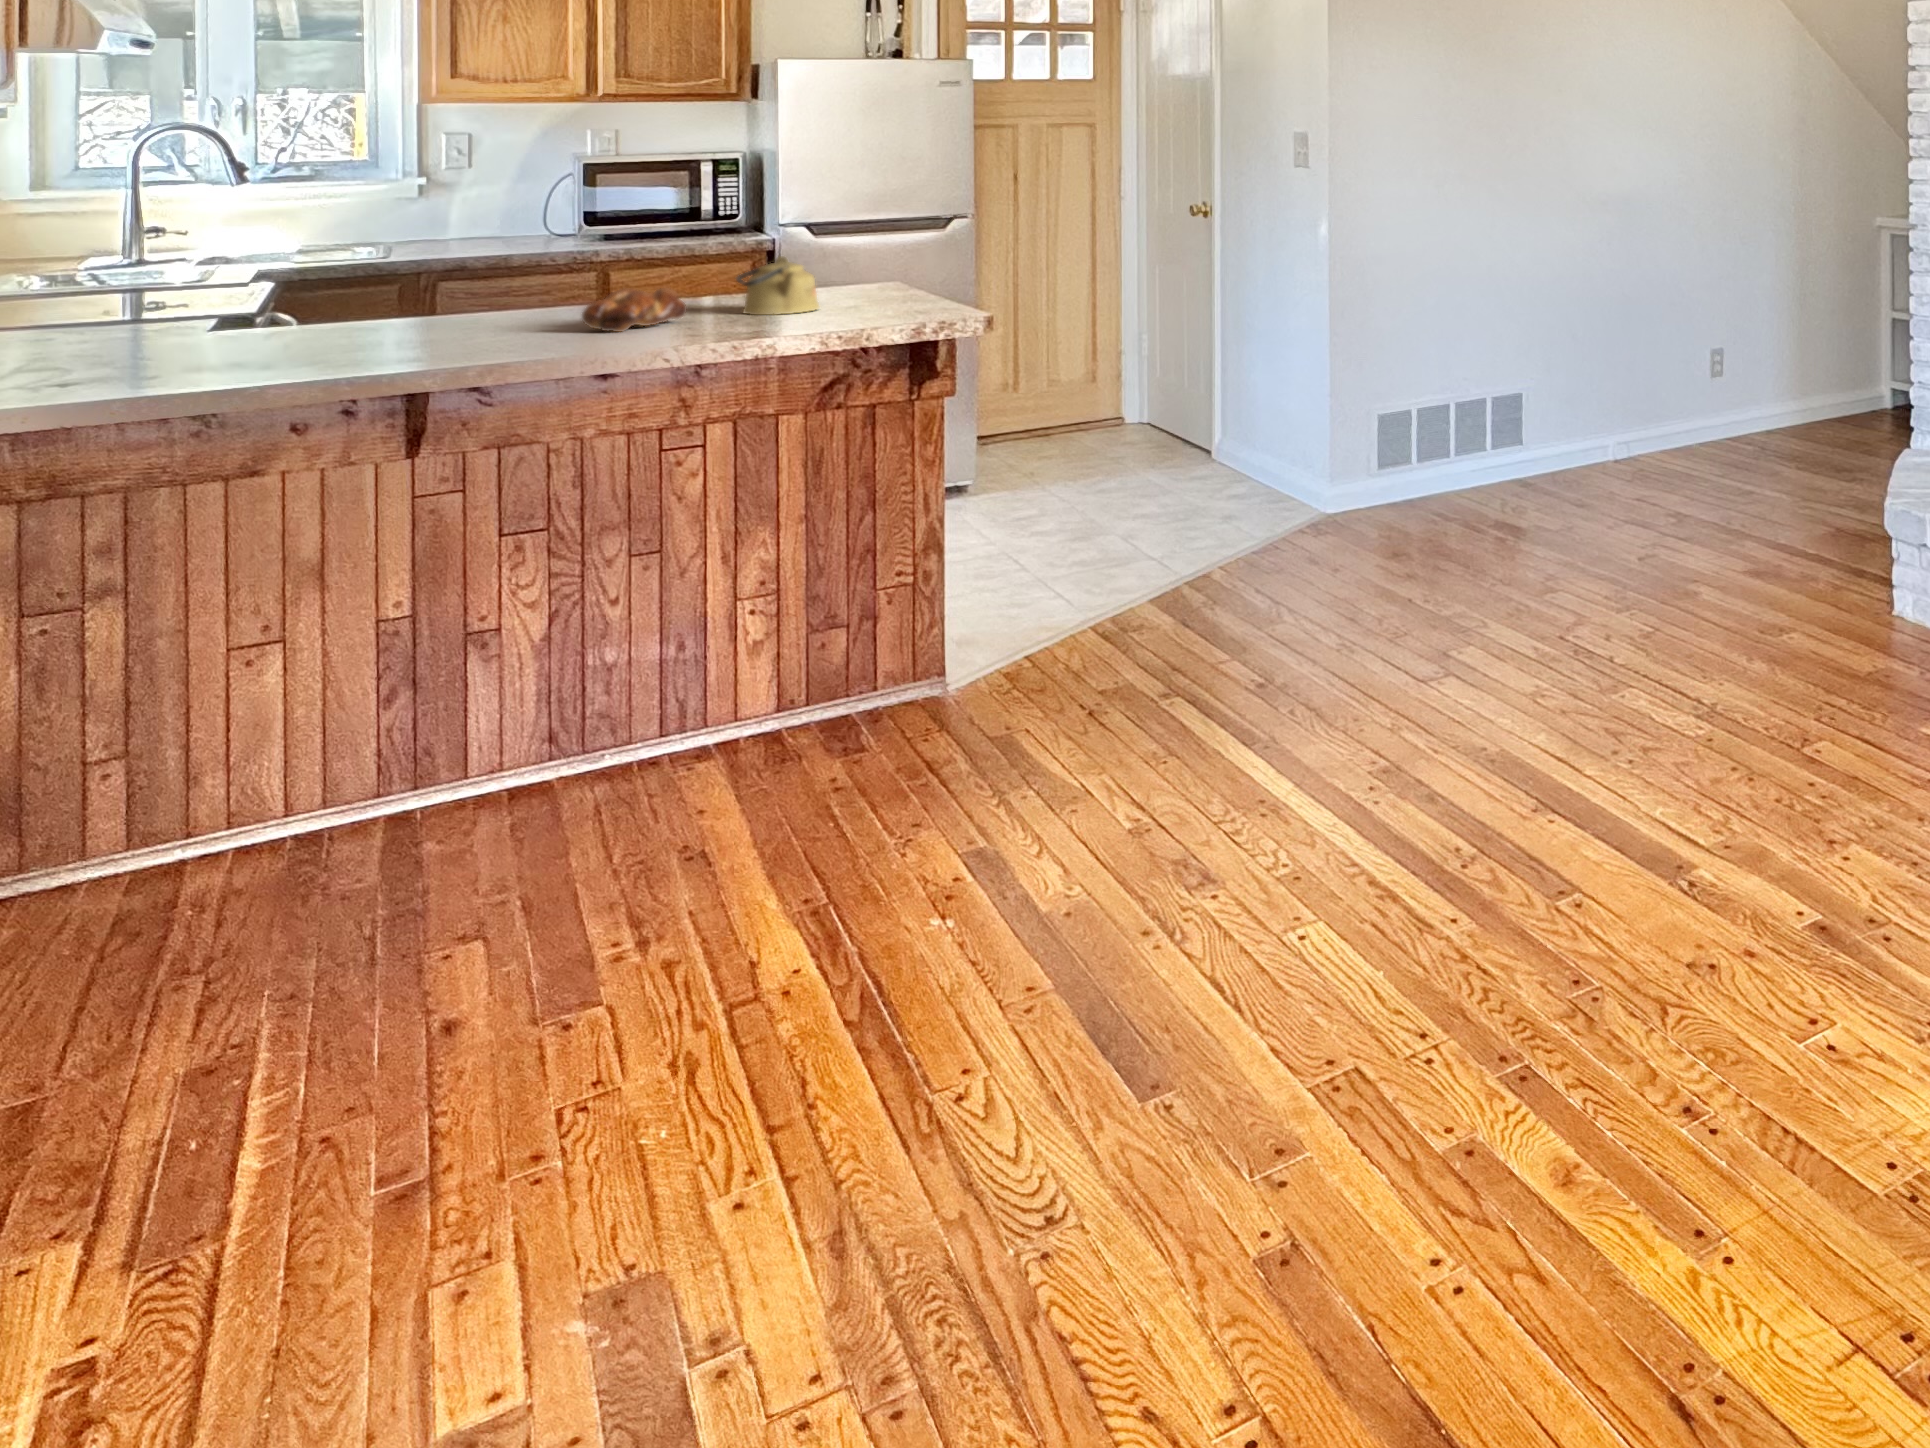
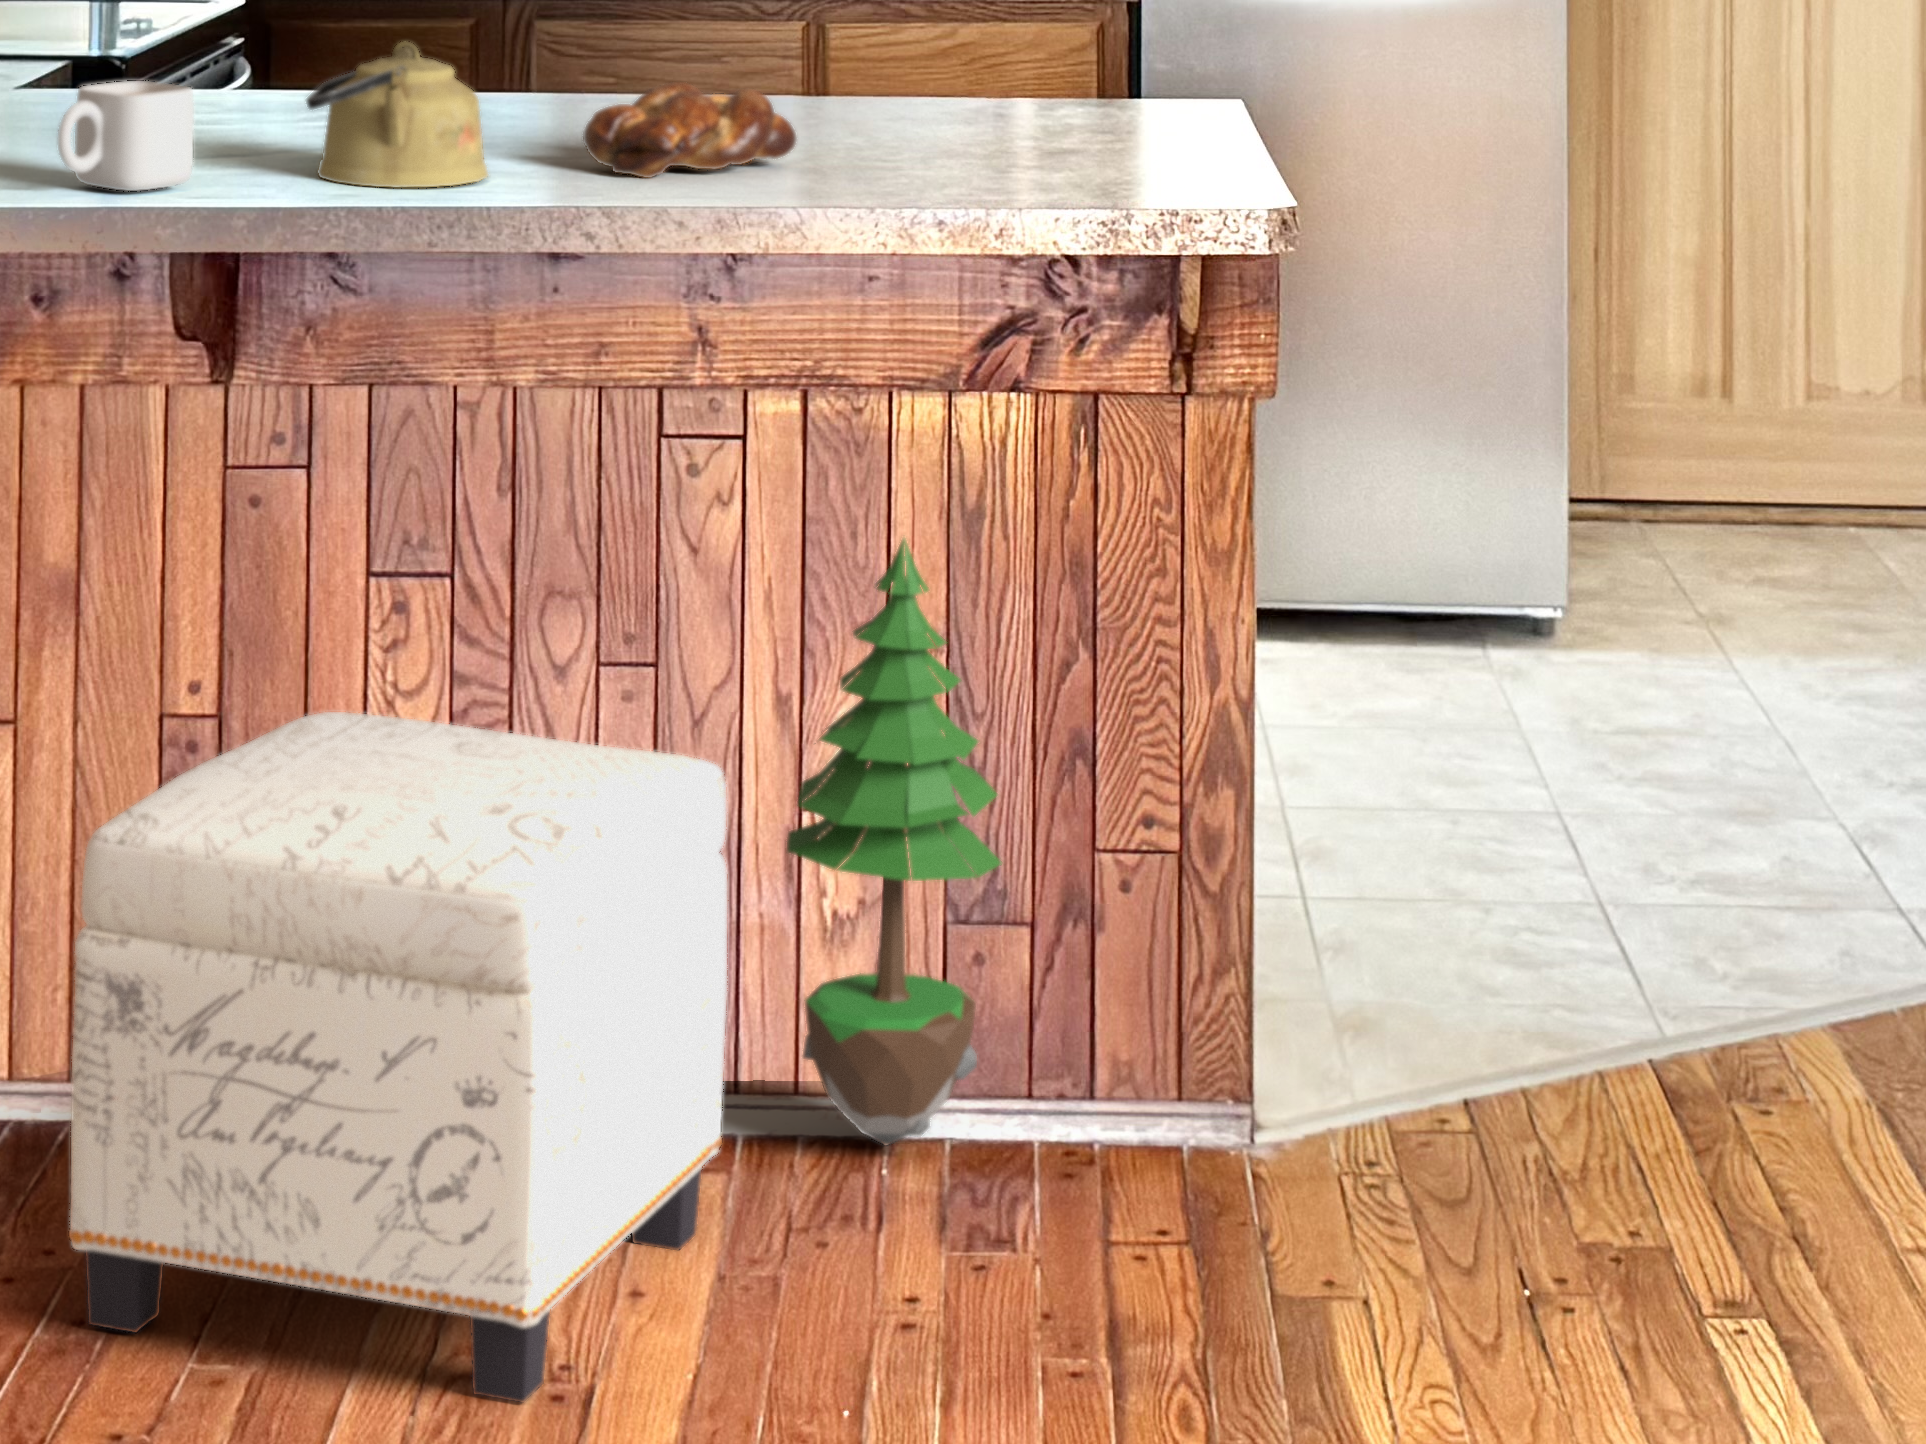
kettle: present [736,256,819,315] -> present [306,42,488,188]
mug: none [306,309,382,363] -> present [58,81,194,191]
potted tree: none [734,467,841,734] -> present [787,539,1002,1145]
ottoman: none [399,576,728,904] -> present [69,712,727,1402]

